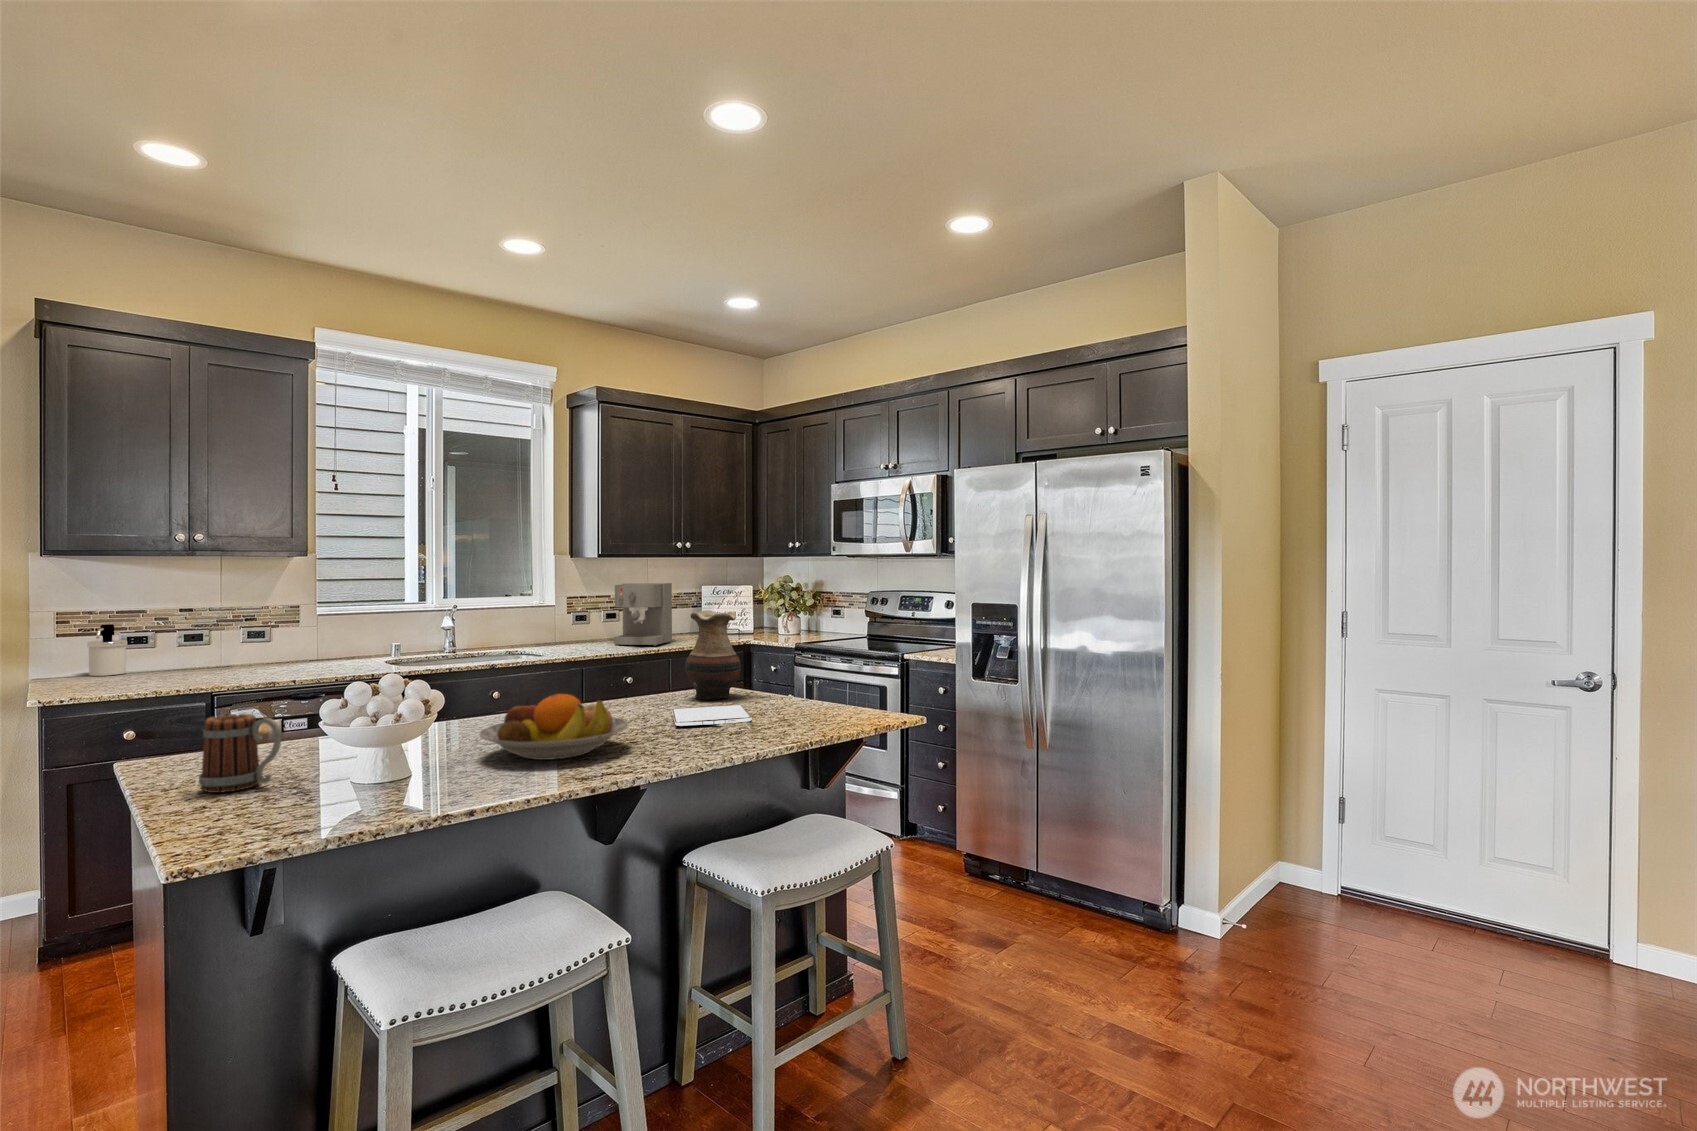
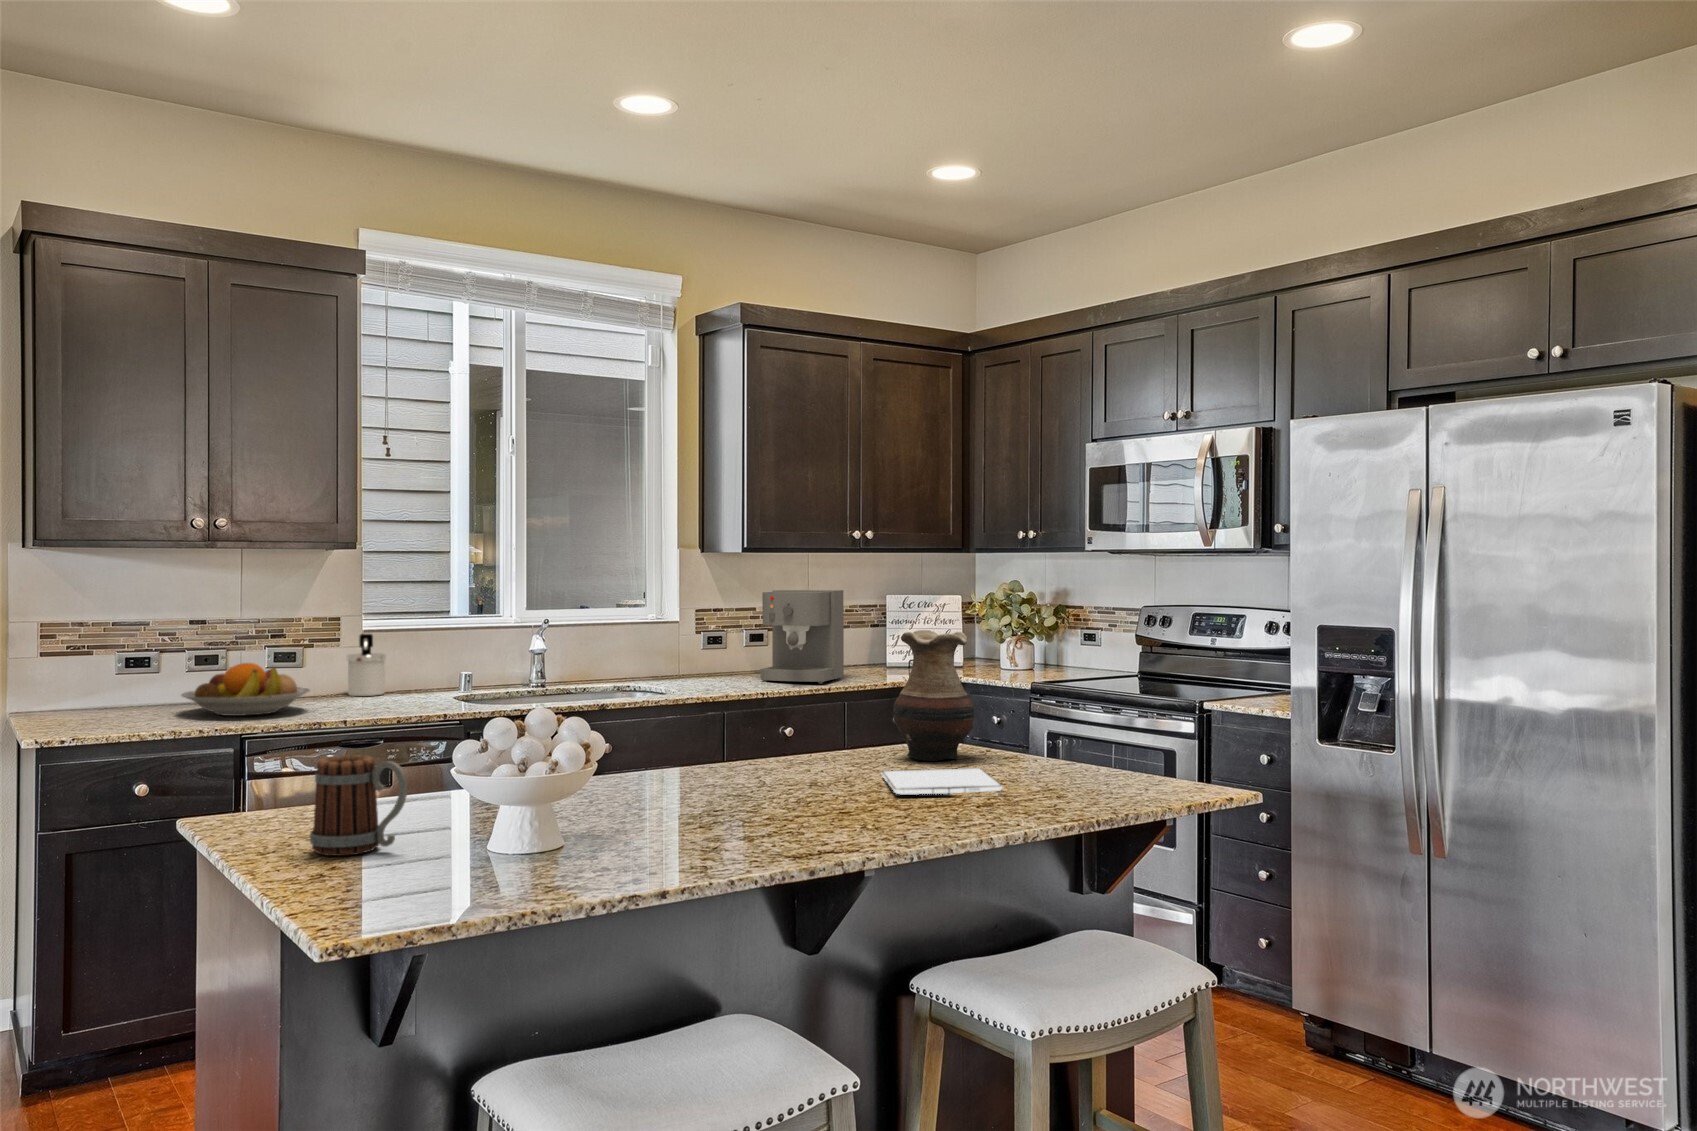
soap dispenser: present [87,624,127,676] -> present [347,634,386,696]
fruit bowl: present [479,694,629,760] -> present [181,663,310,716]

